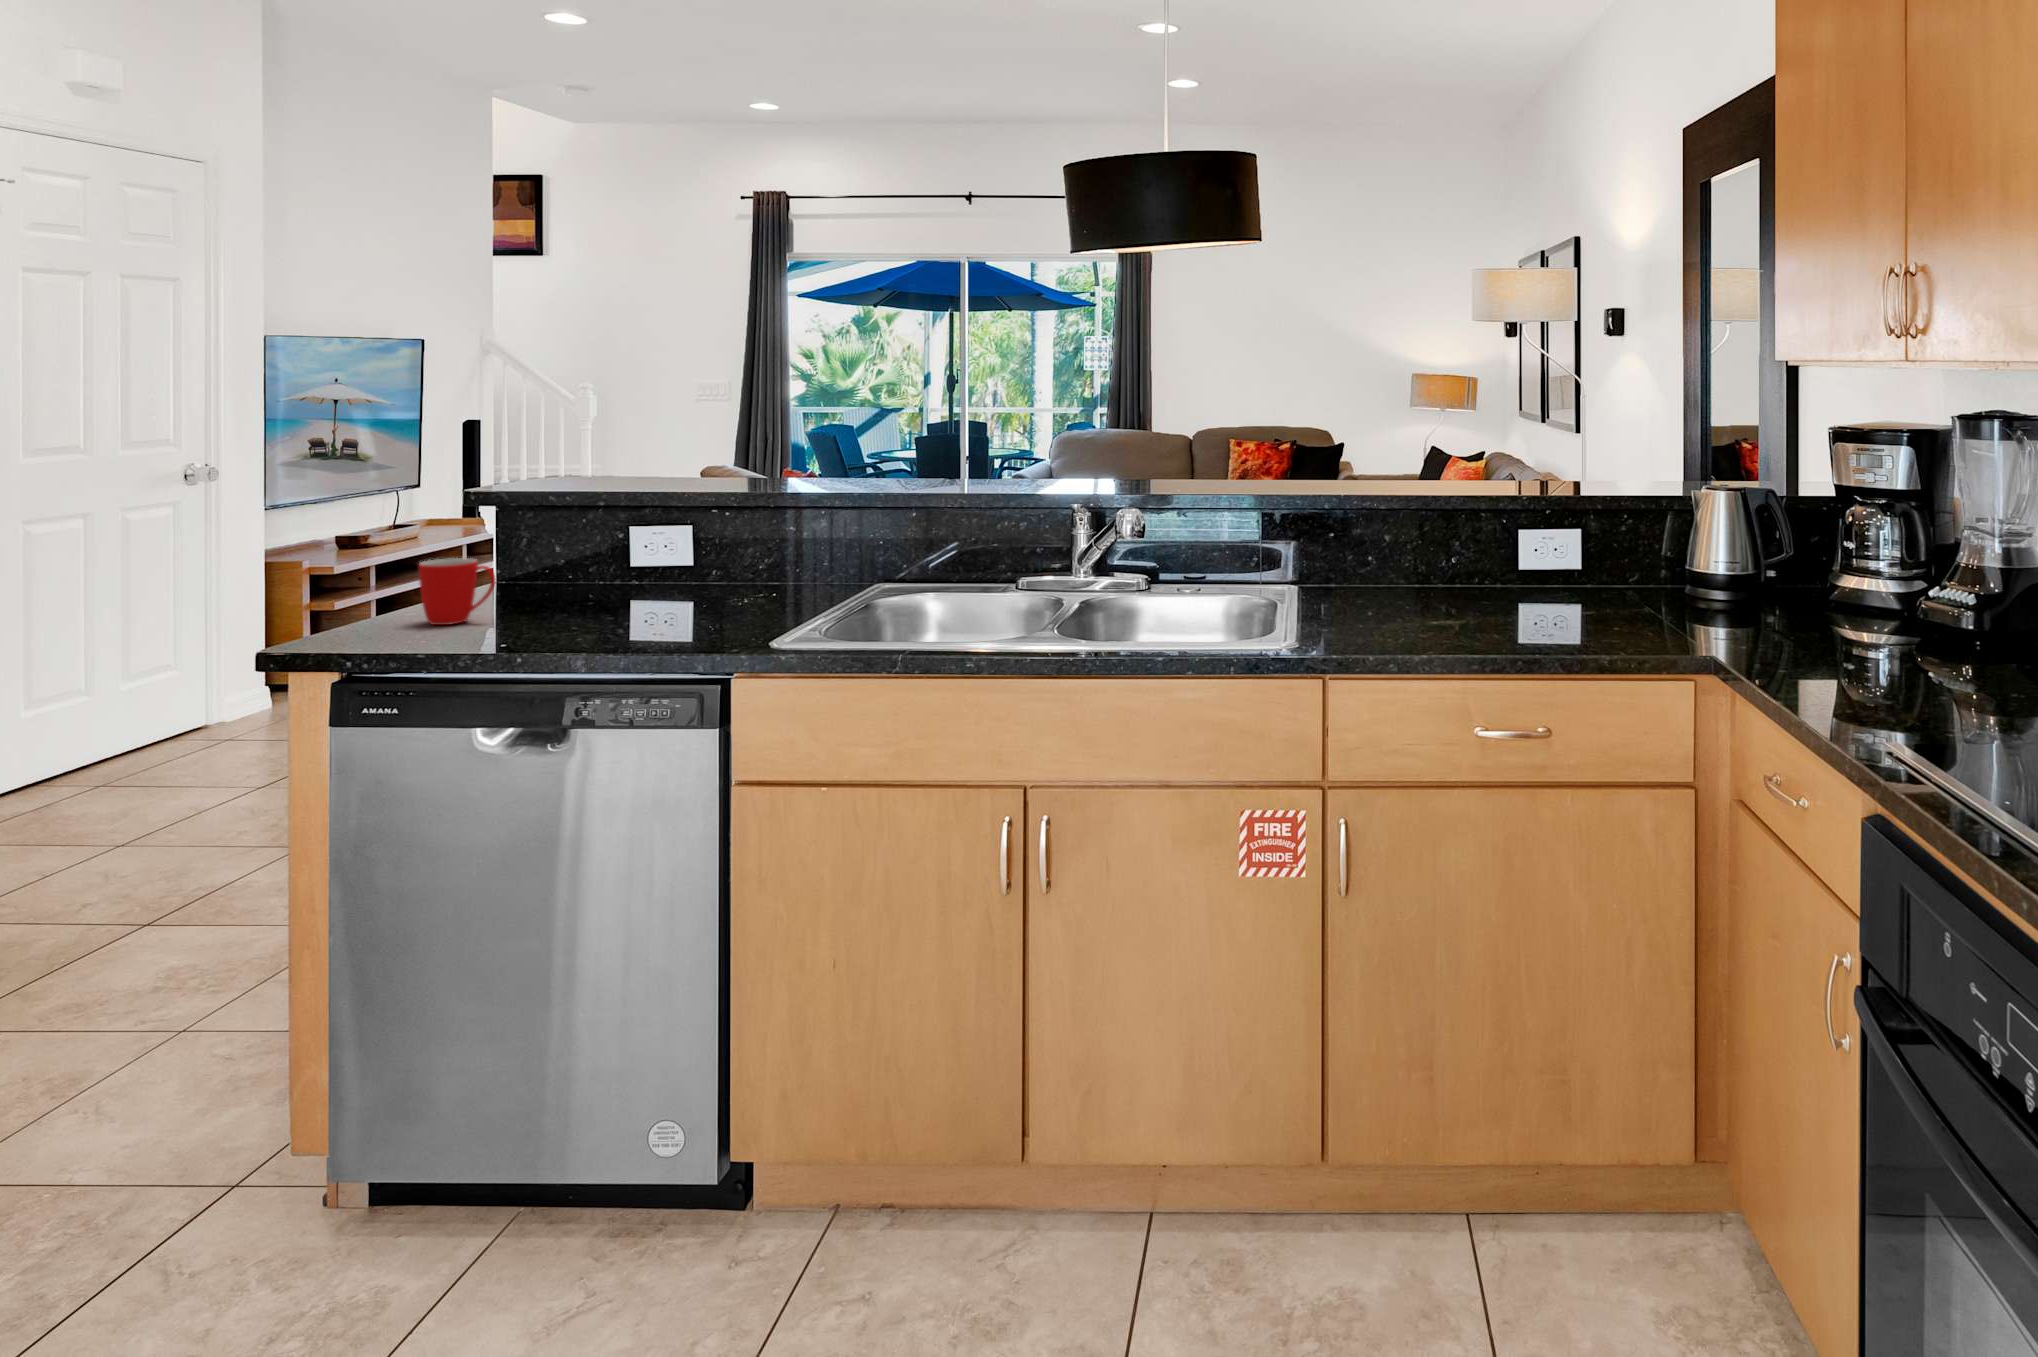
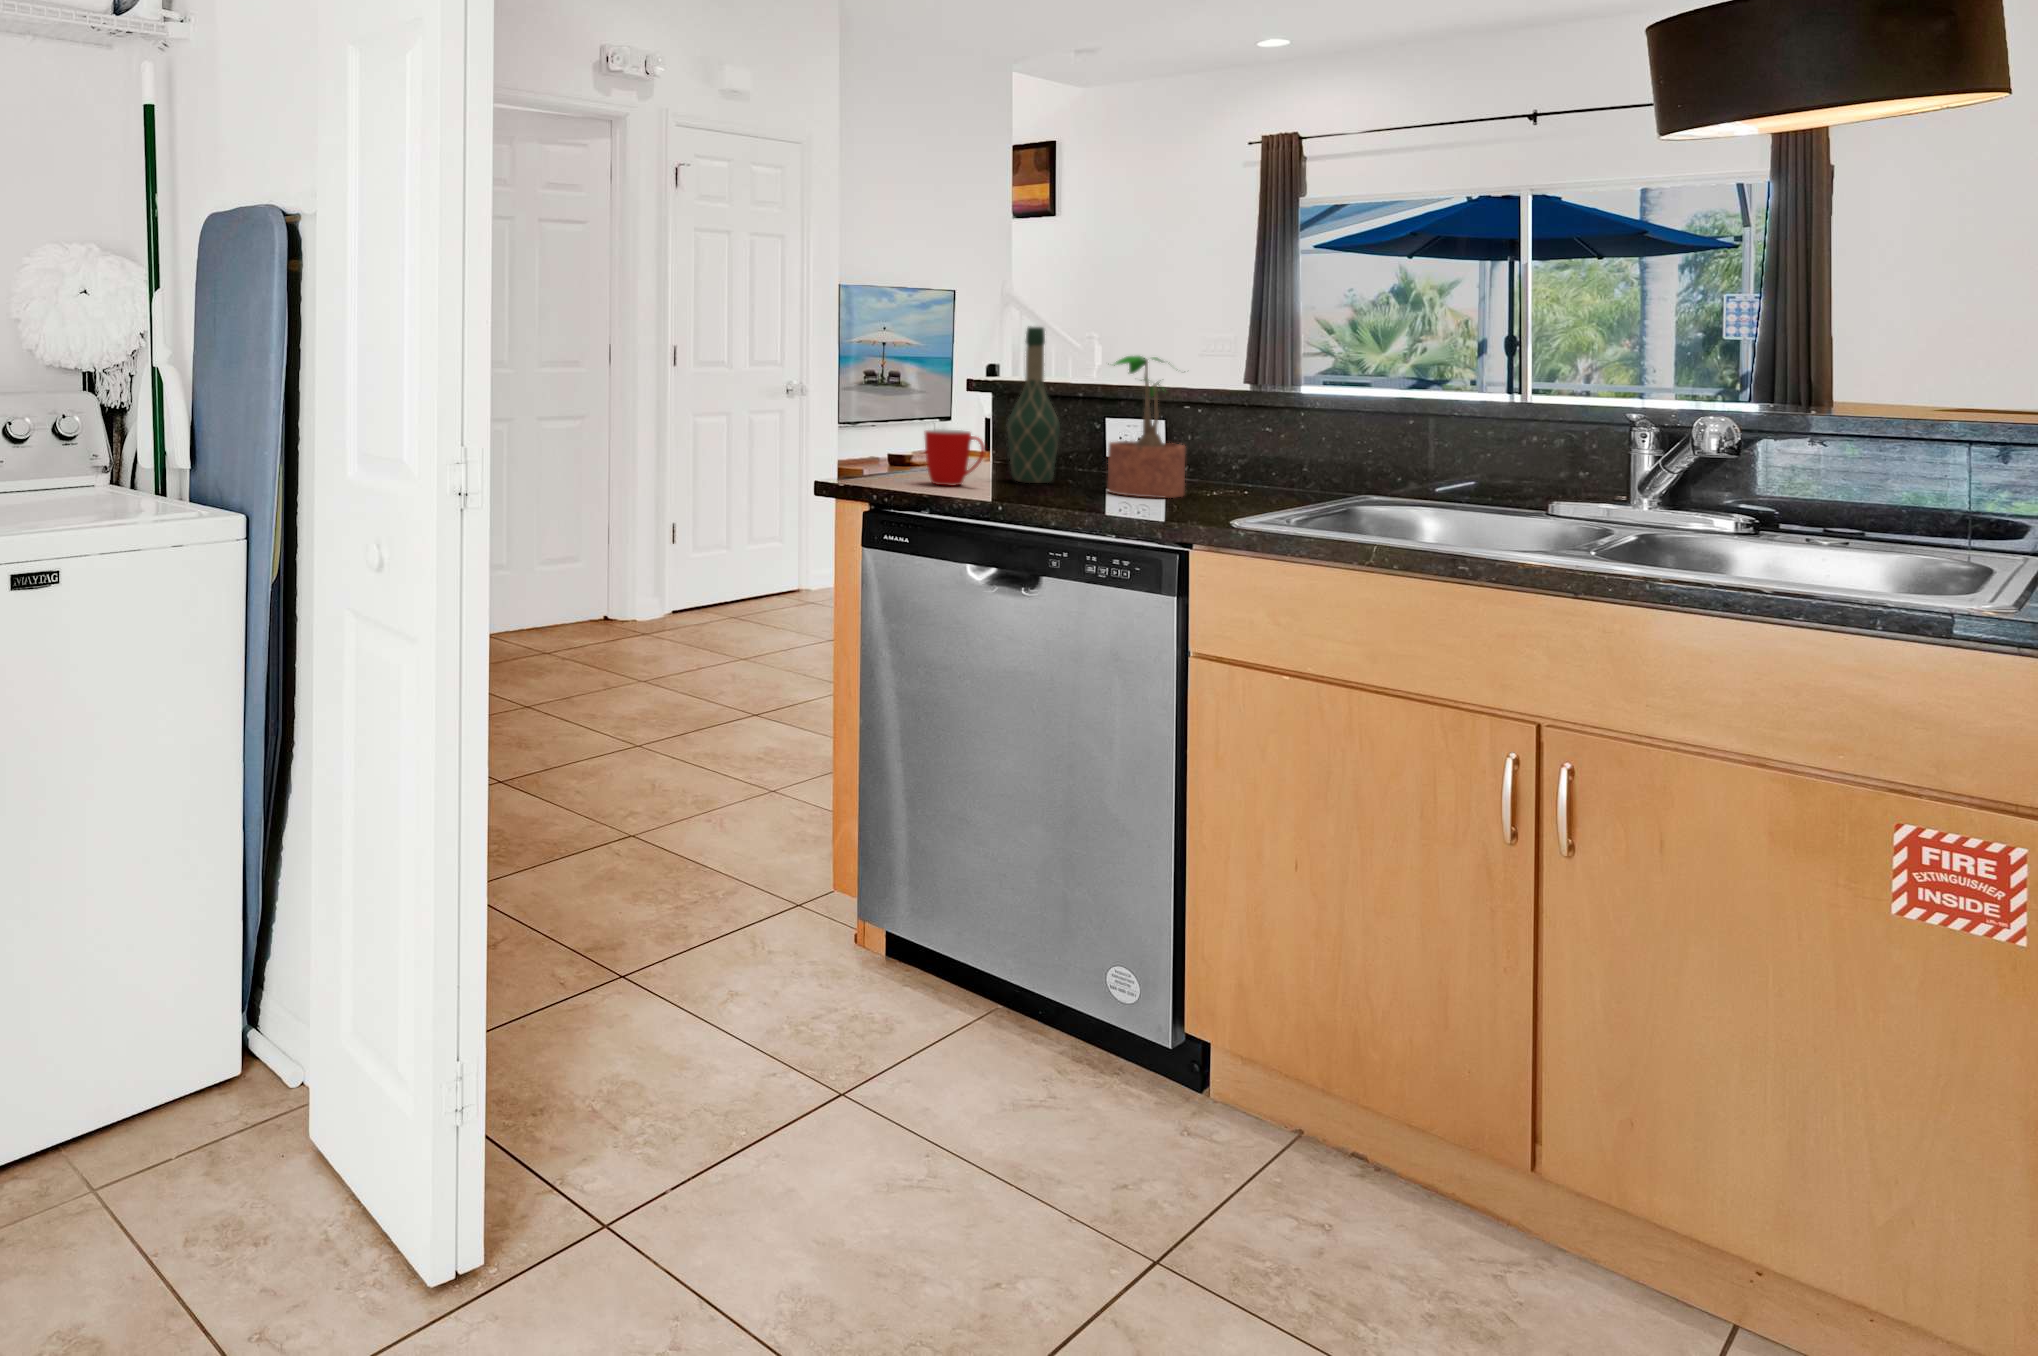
wine bottle: none [519,435,580,607] -> present [1007,327,1060,483]
potted plant: none [632,464,717,612] -> present [1108,356,1186,498]

